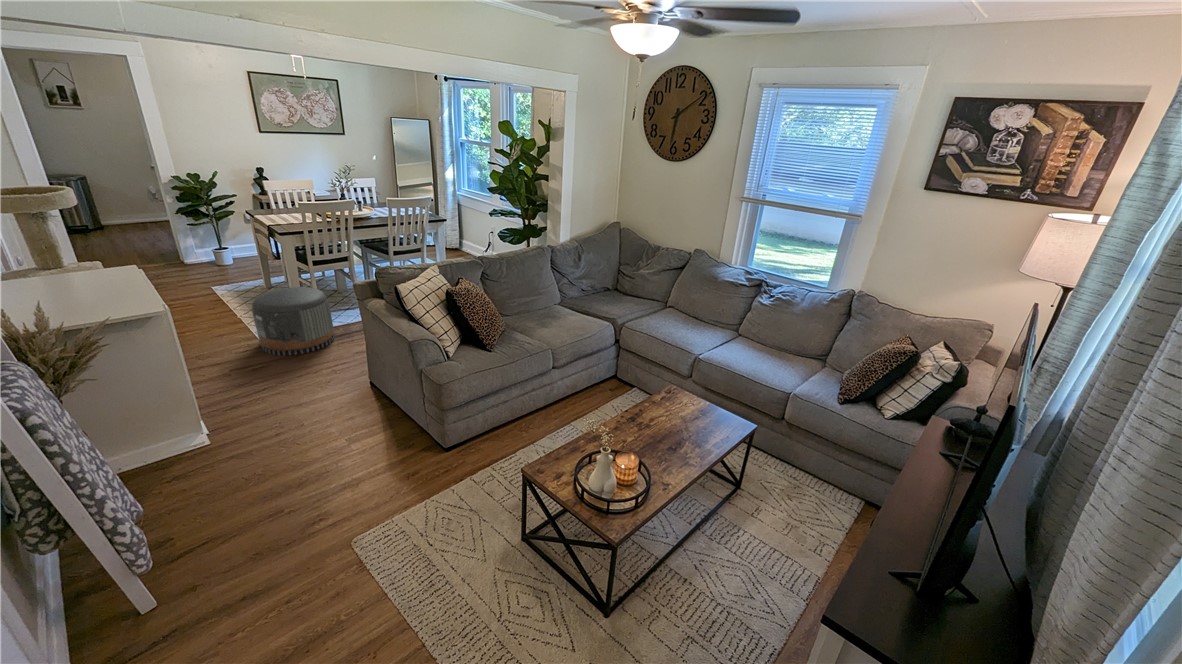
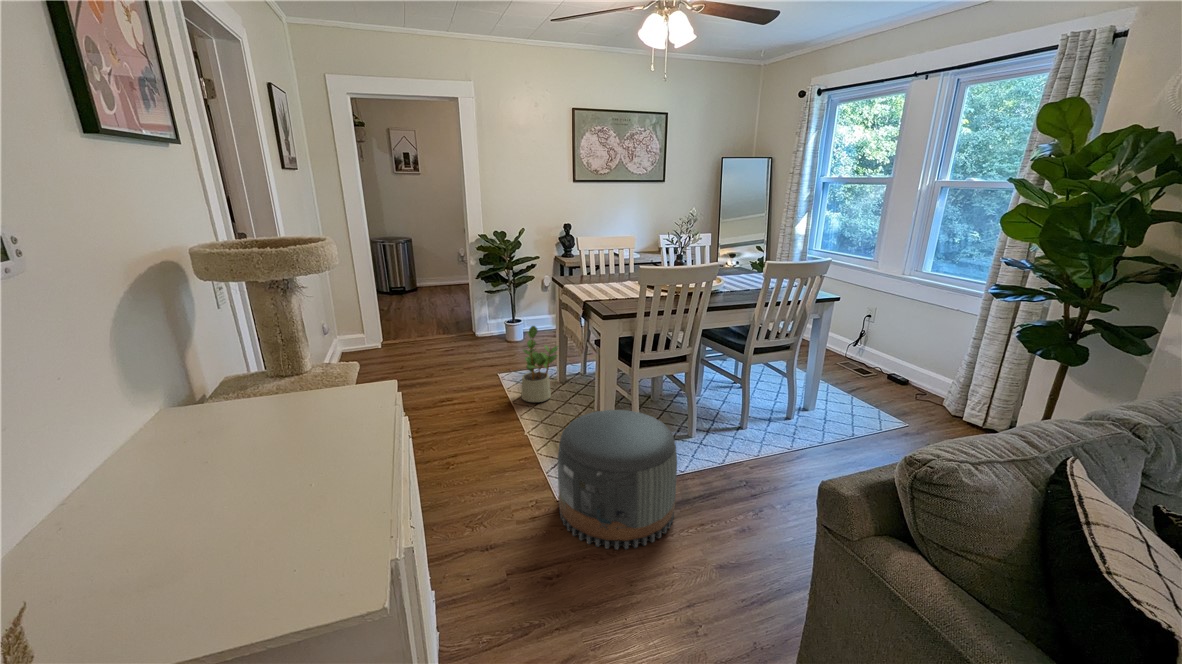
potted plant: none [227,246,259,300] -> present [521,326,558,402]

